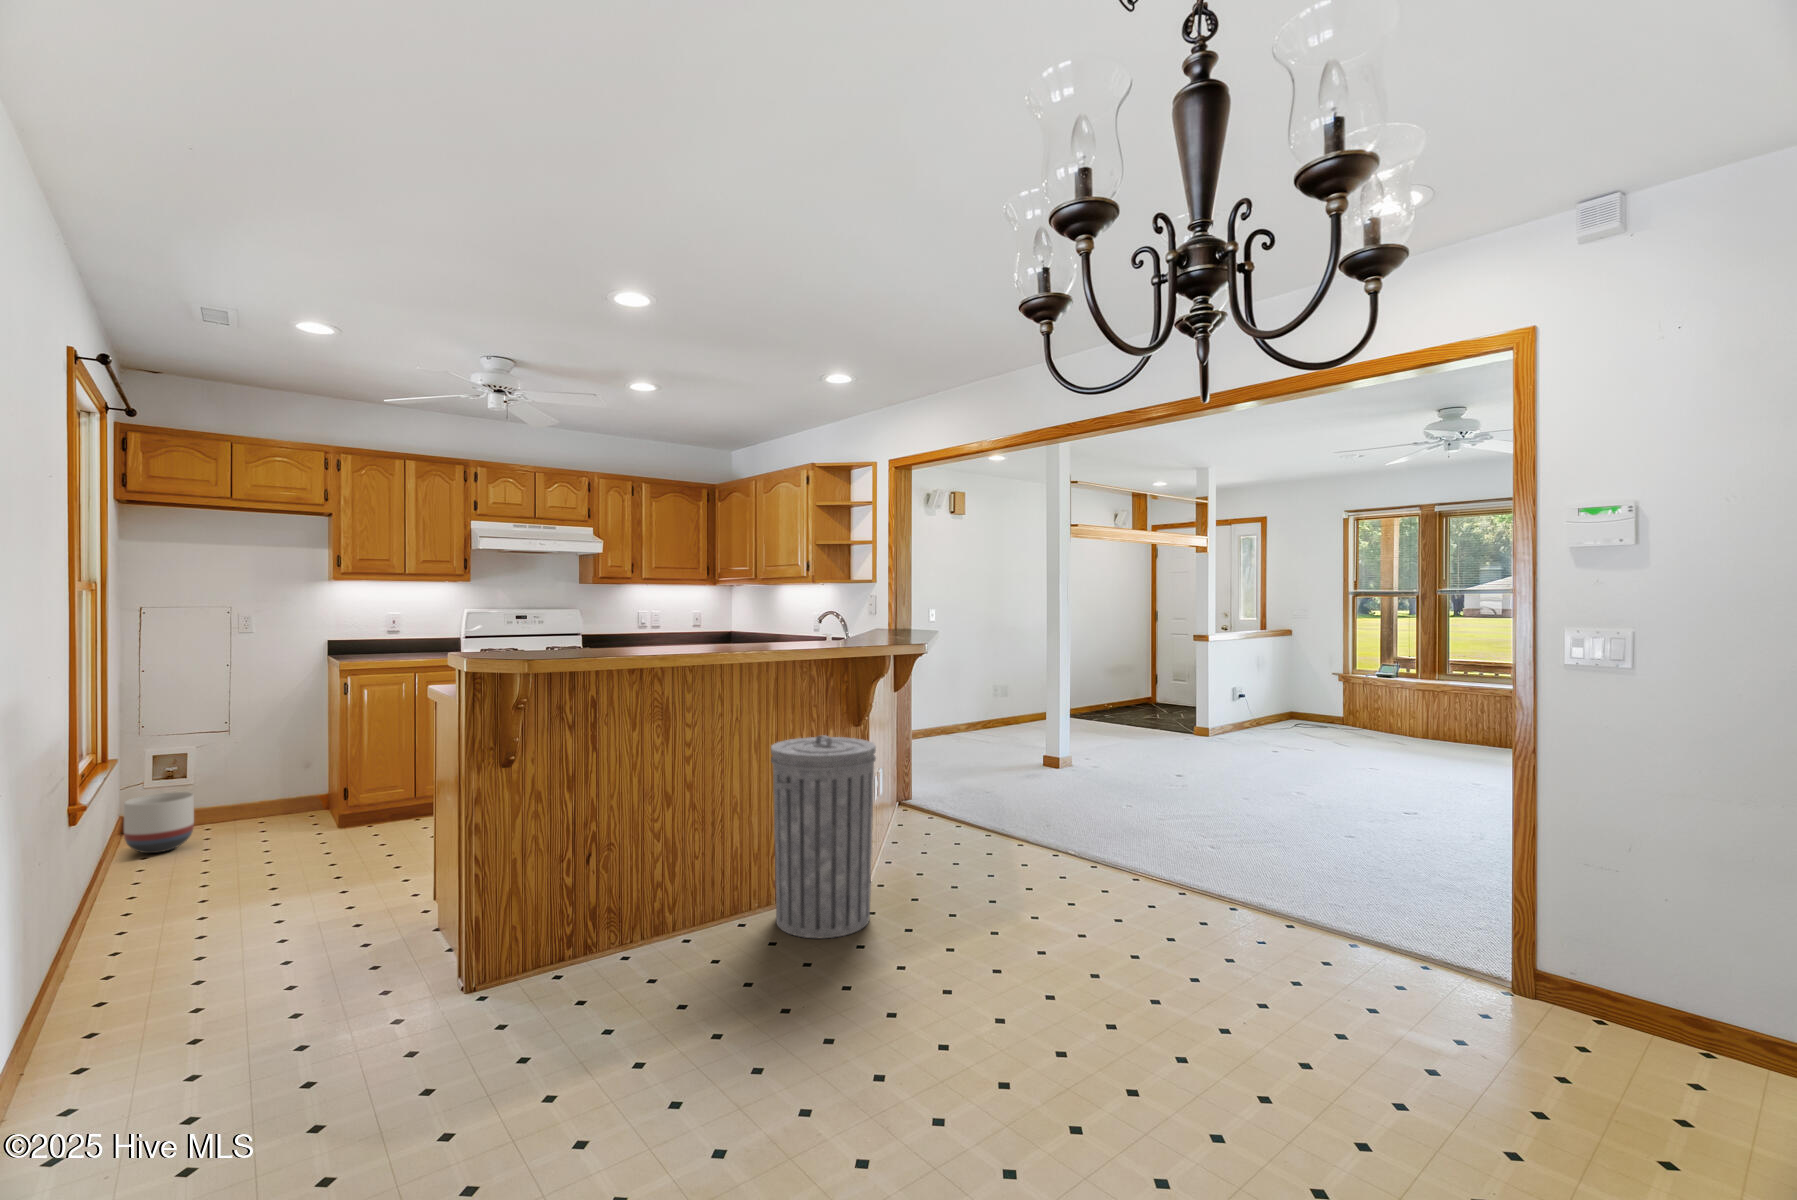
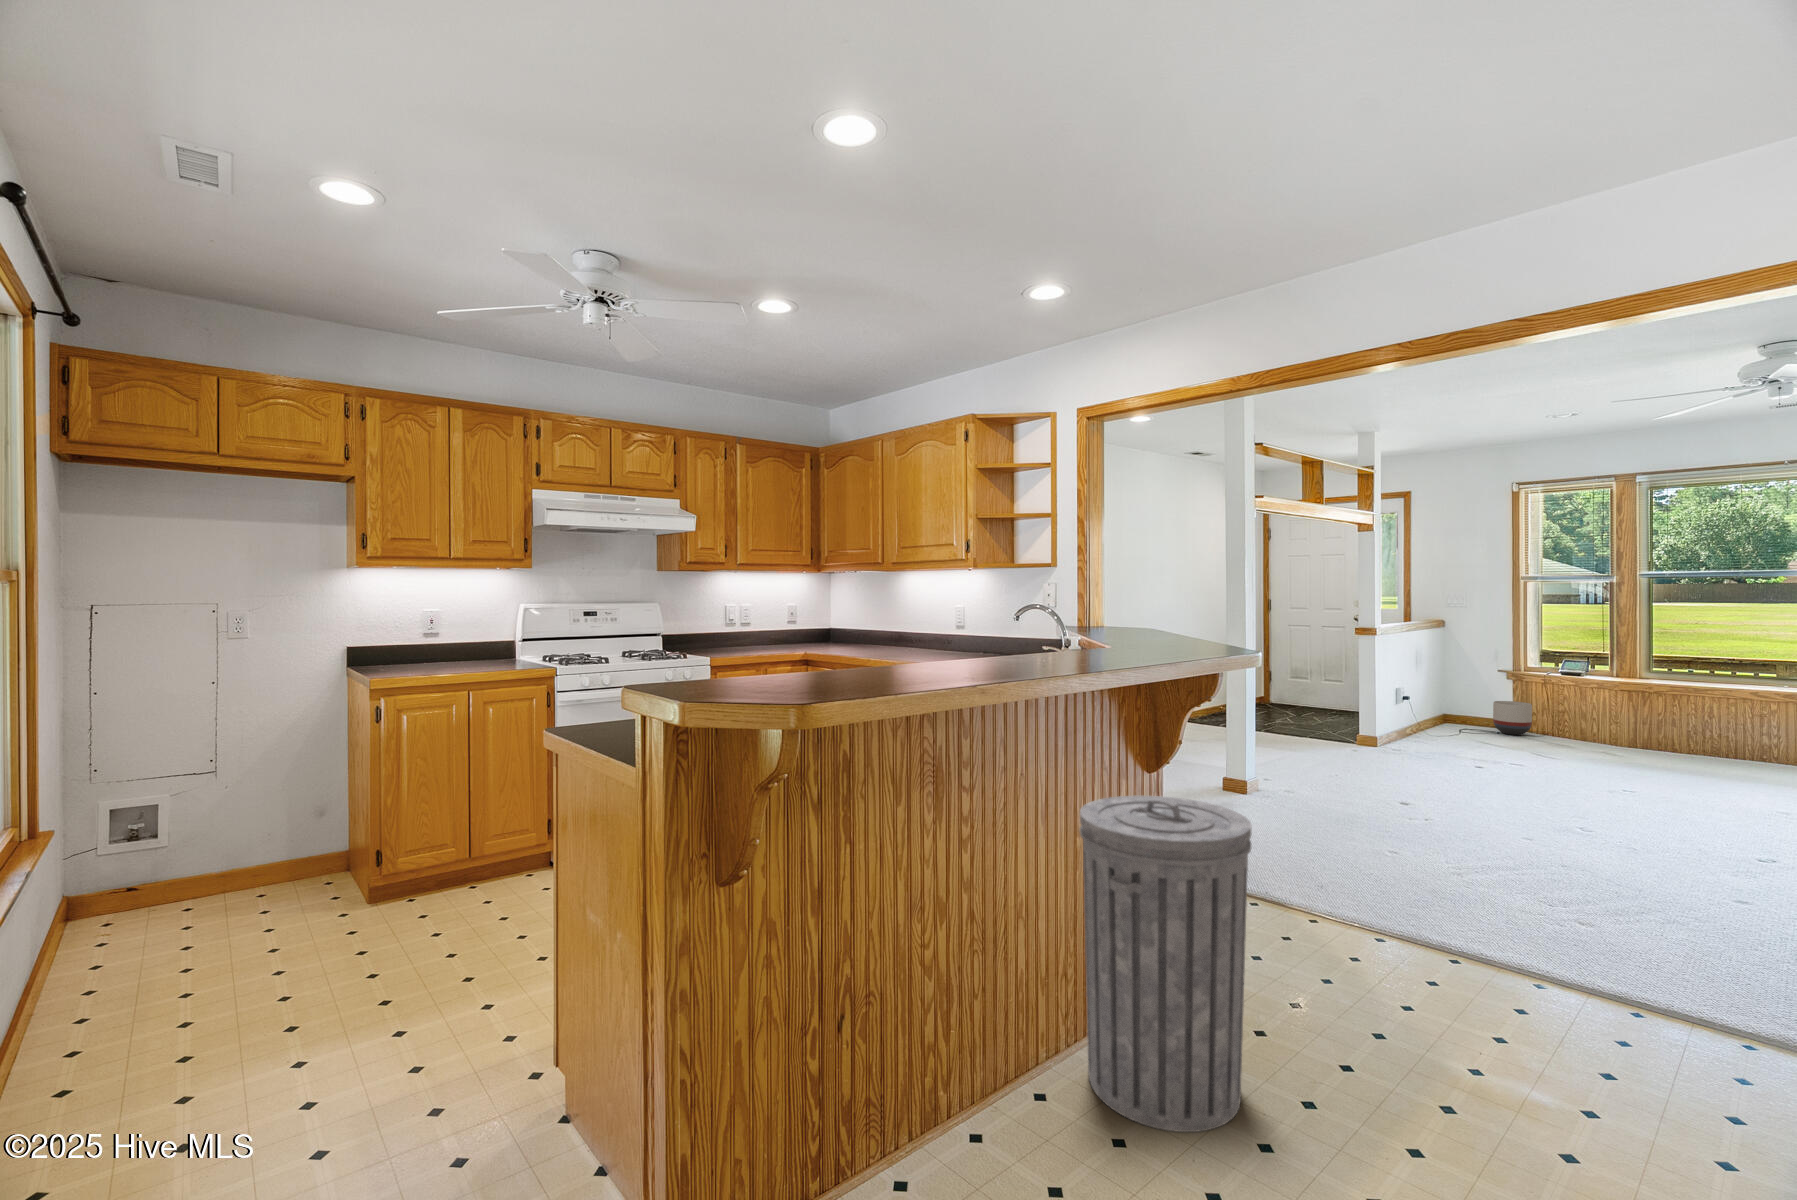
planter: present [124,792,194,853] -> present [1493,701,1532,735]

